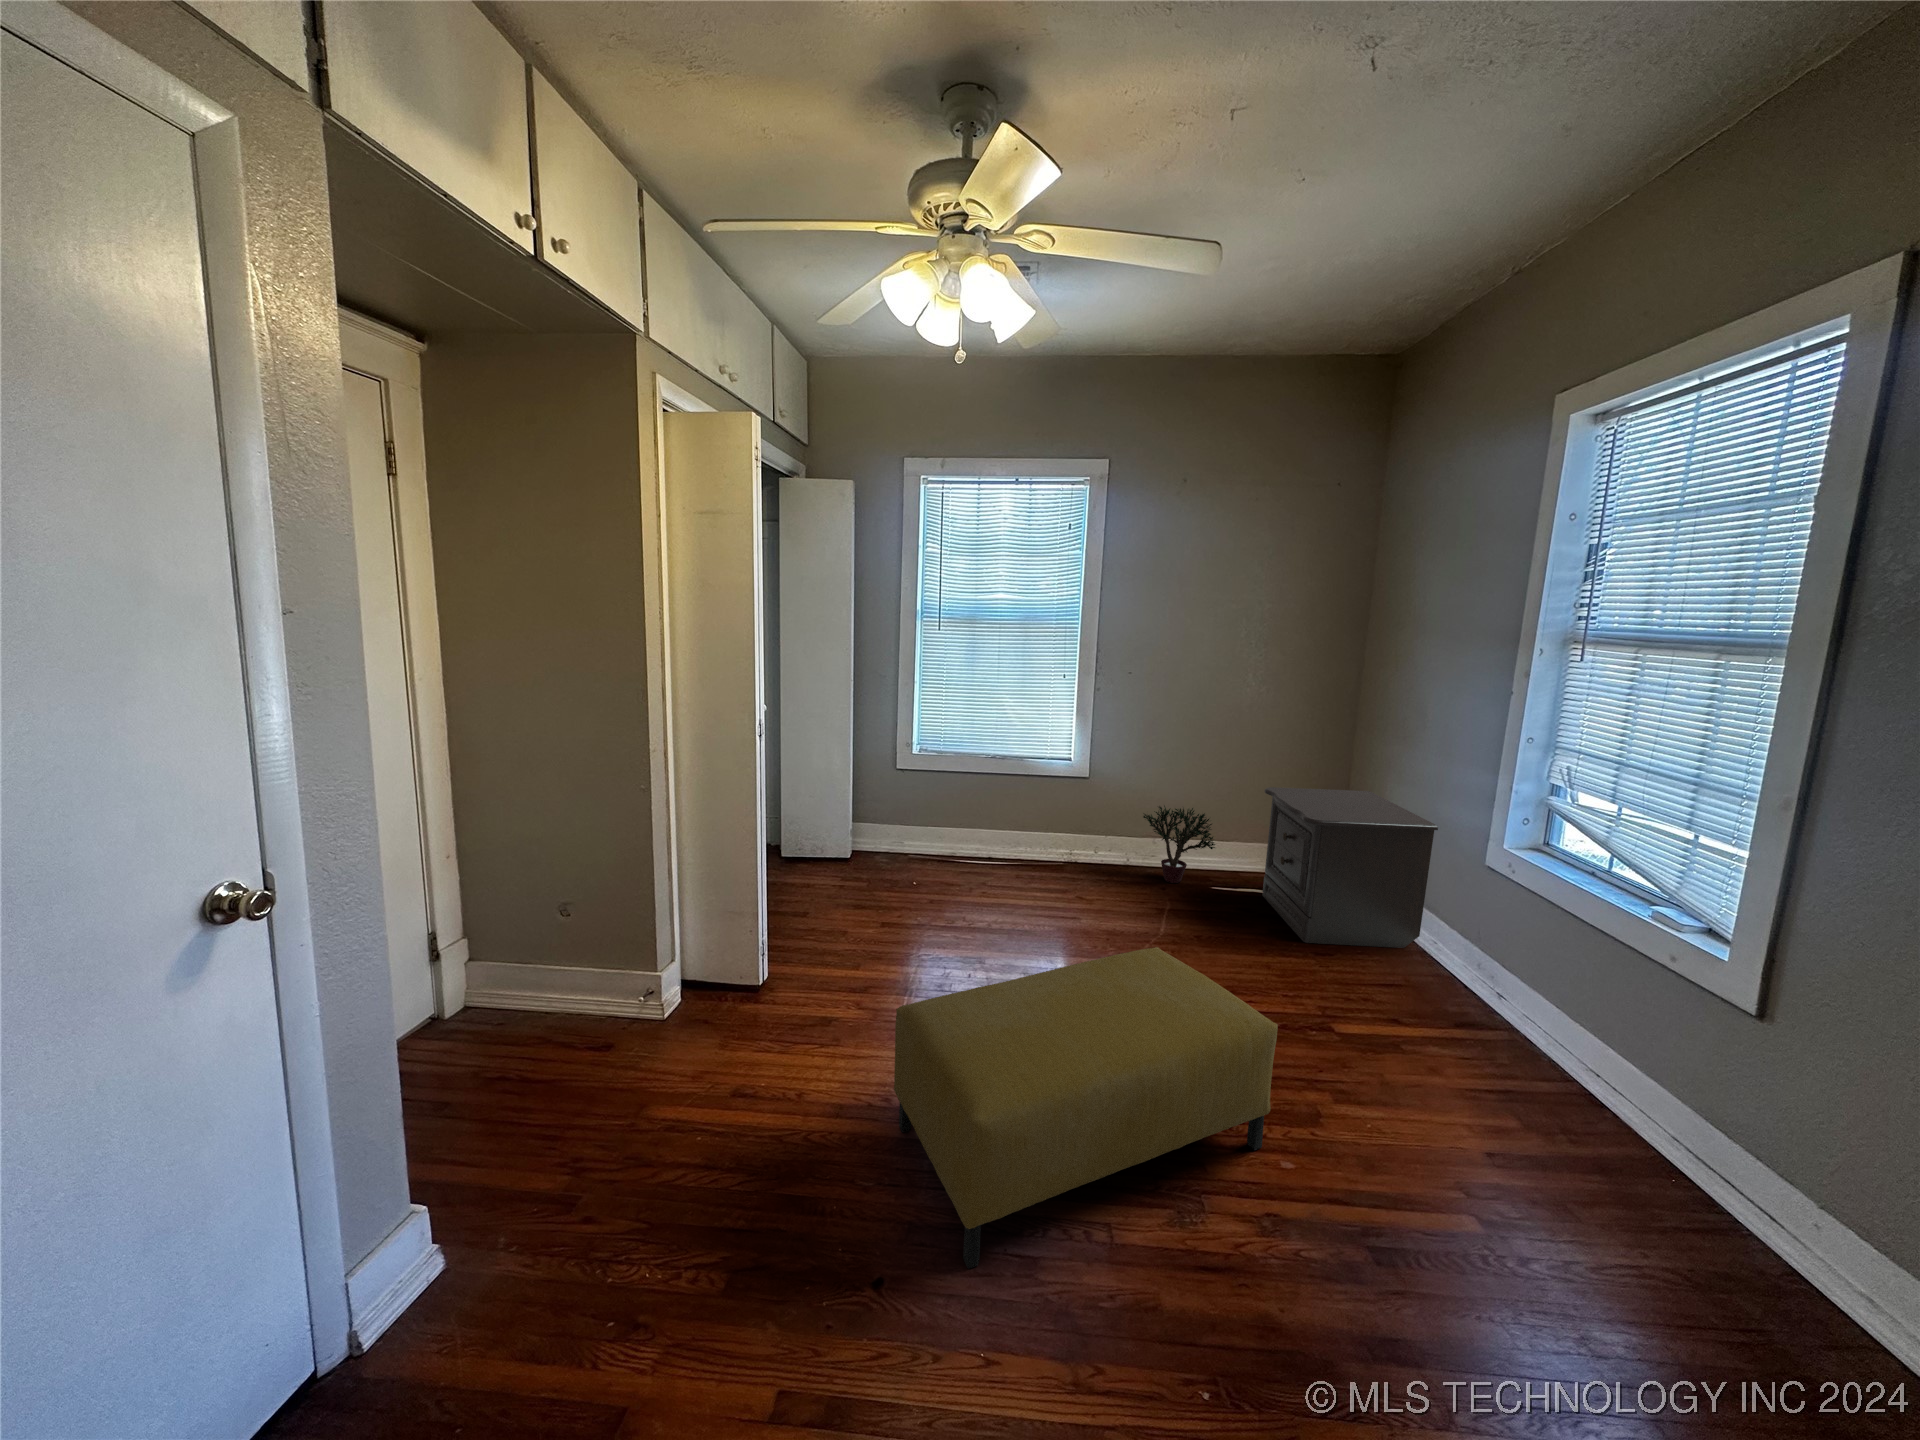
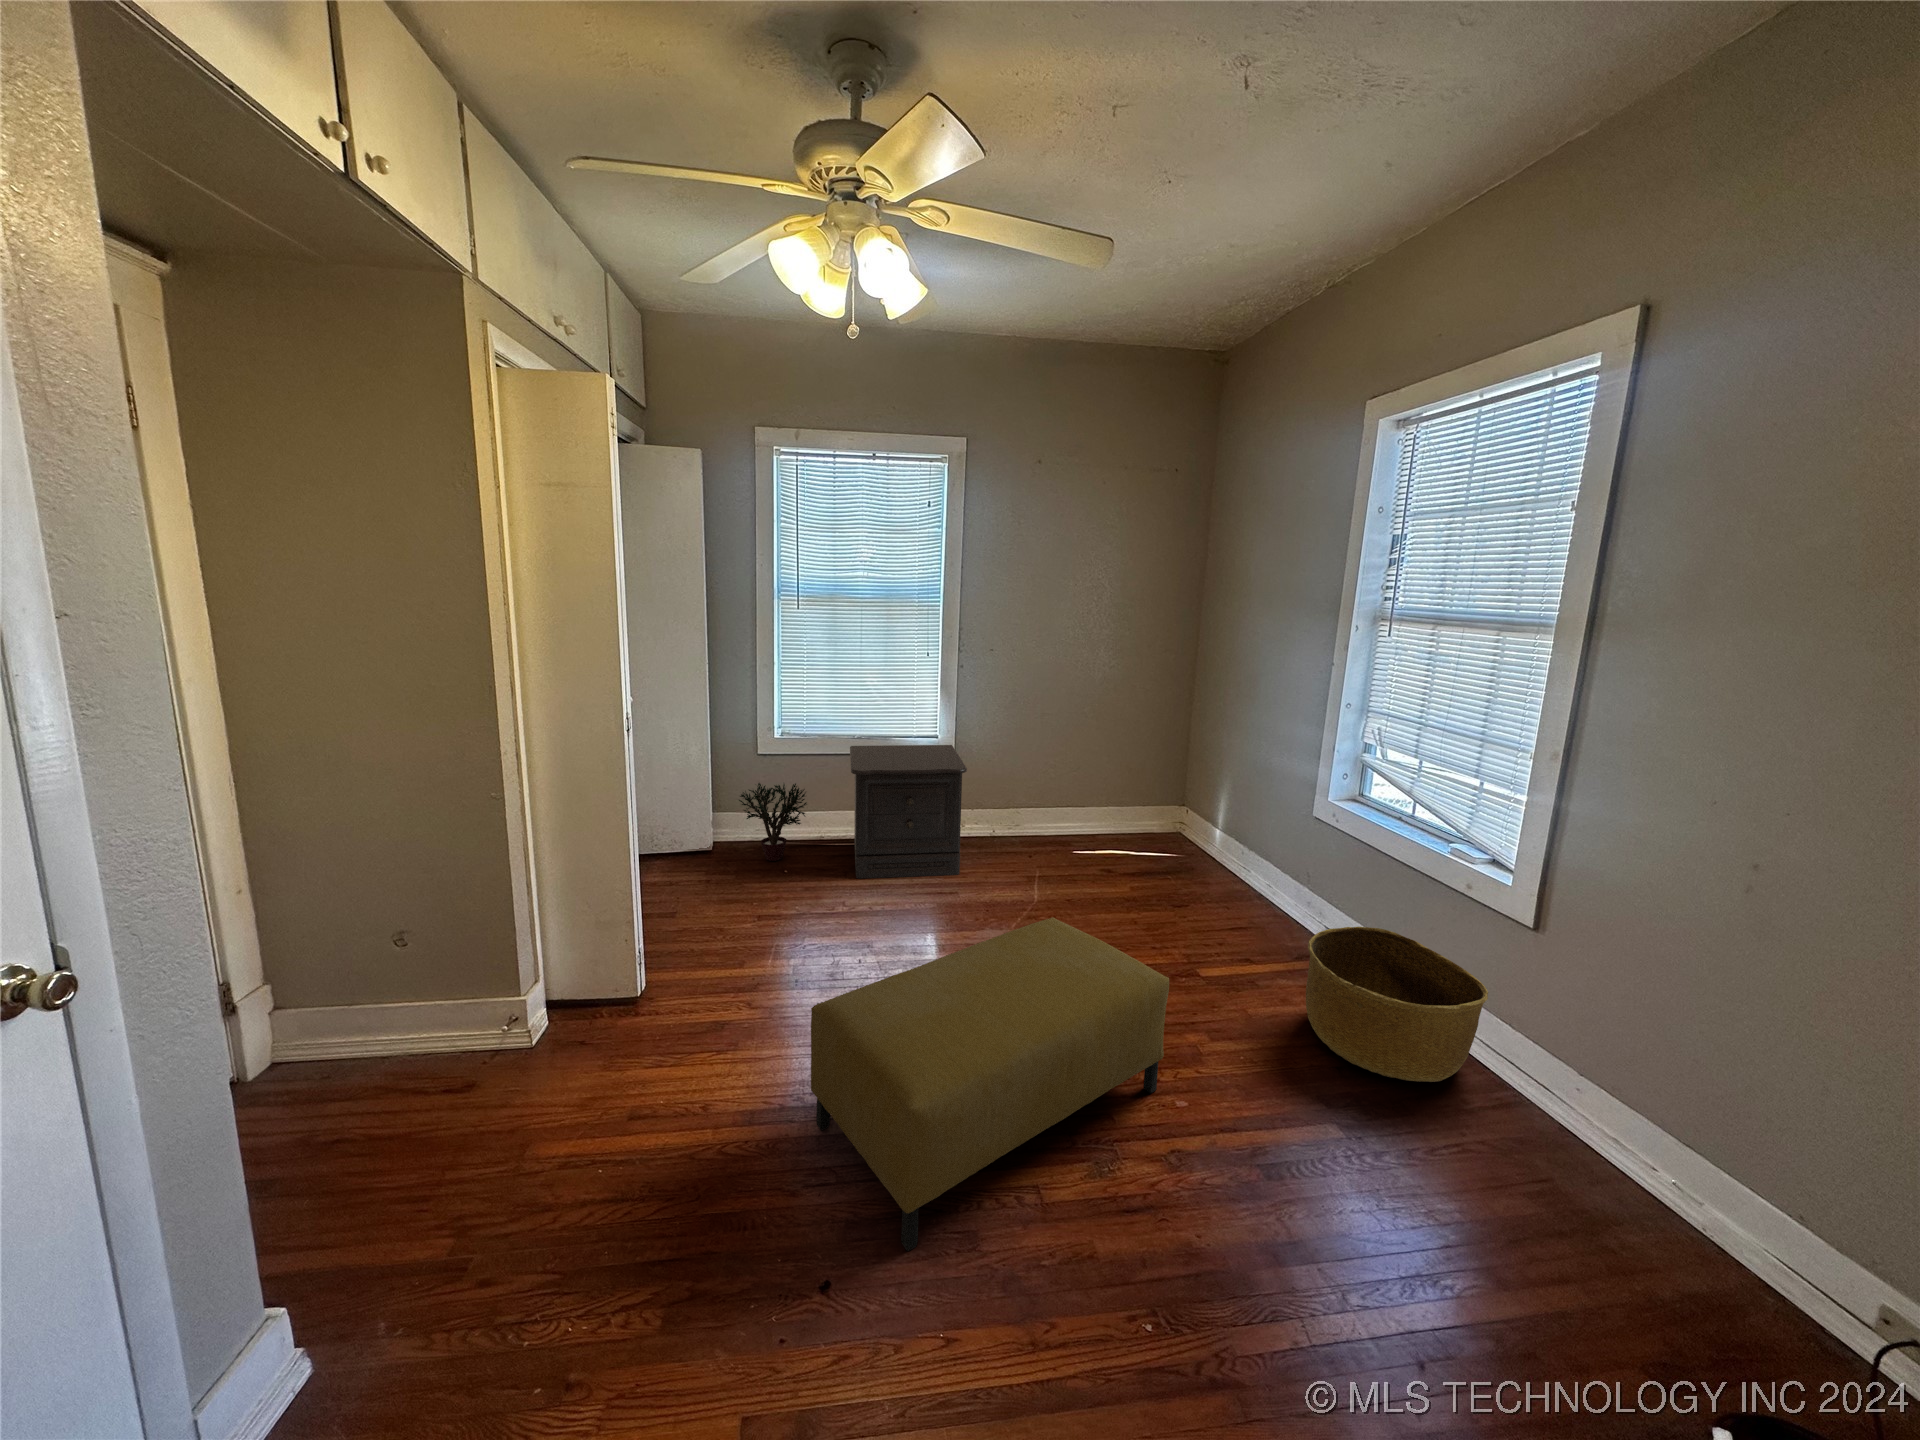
nightstand: present [1262,787,1438,948] -> present [850,745,967,879]
potted plant: present [1143,806,1215,883] -> present [739,783,807,861]
basket: none [1456,993,1702,1193] -> present [1306,927,1488,1082]

